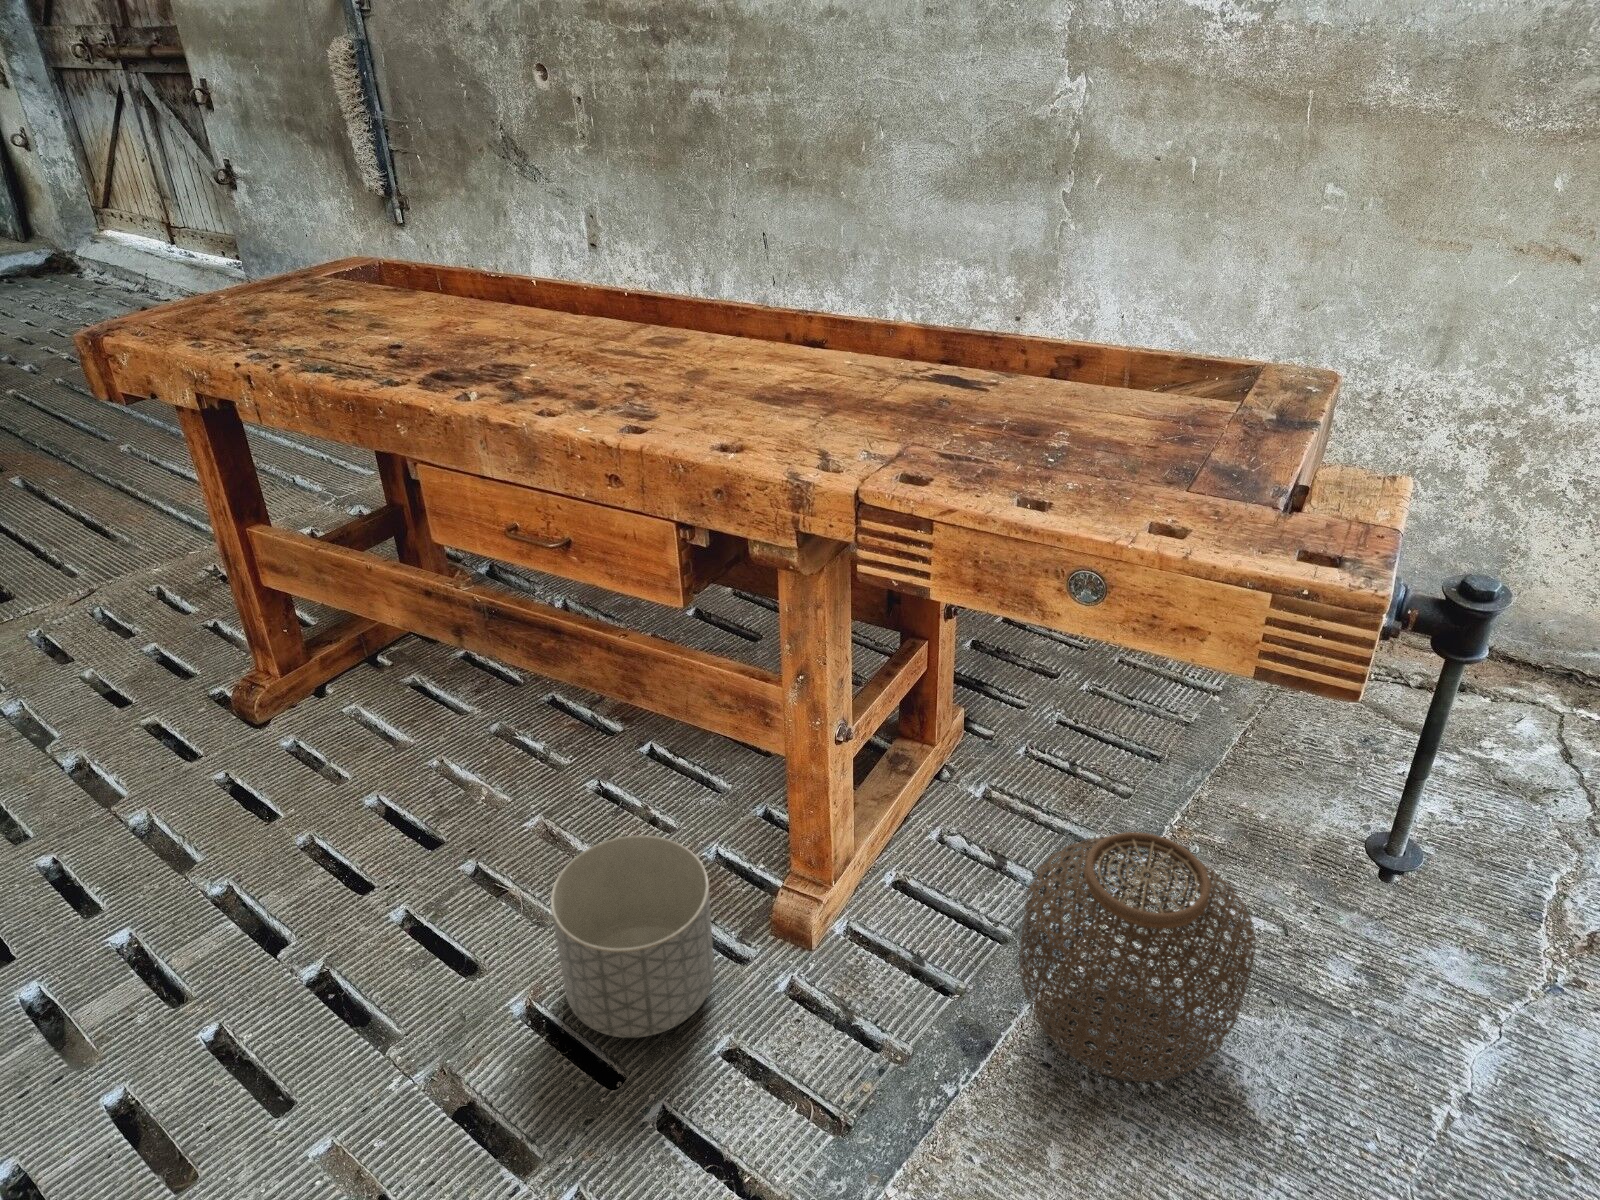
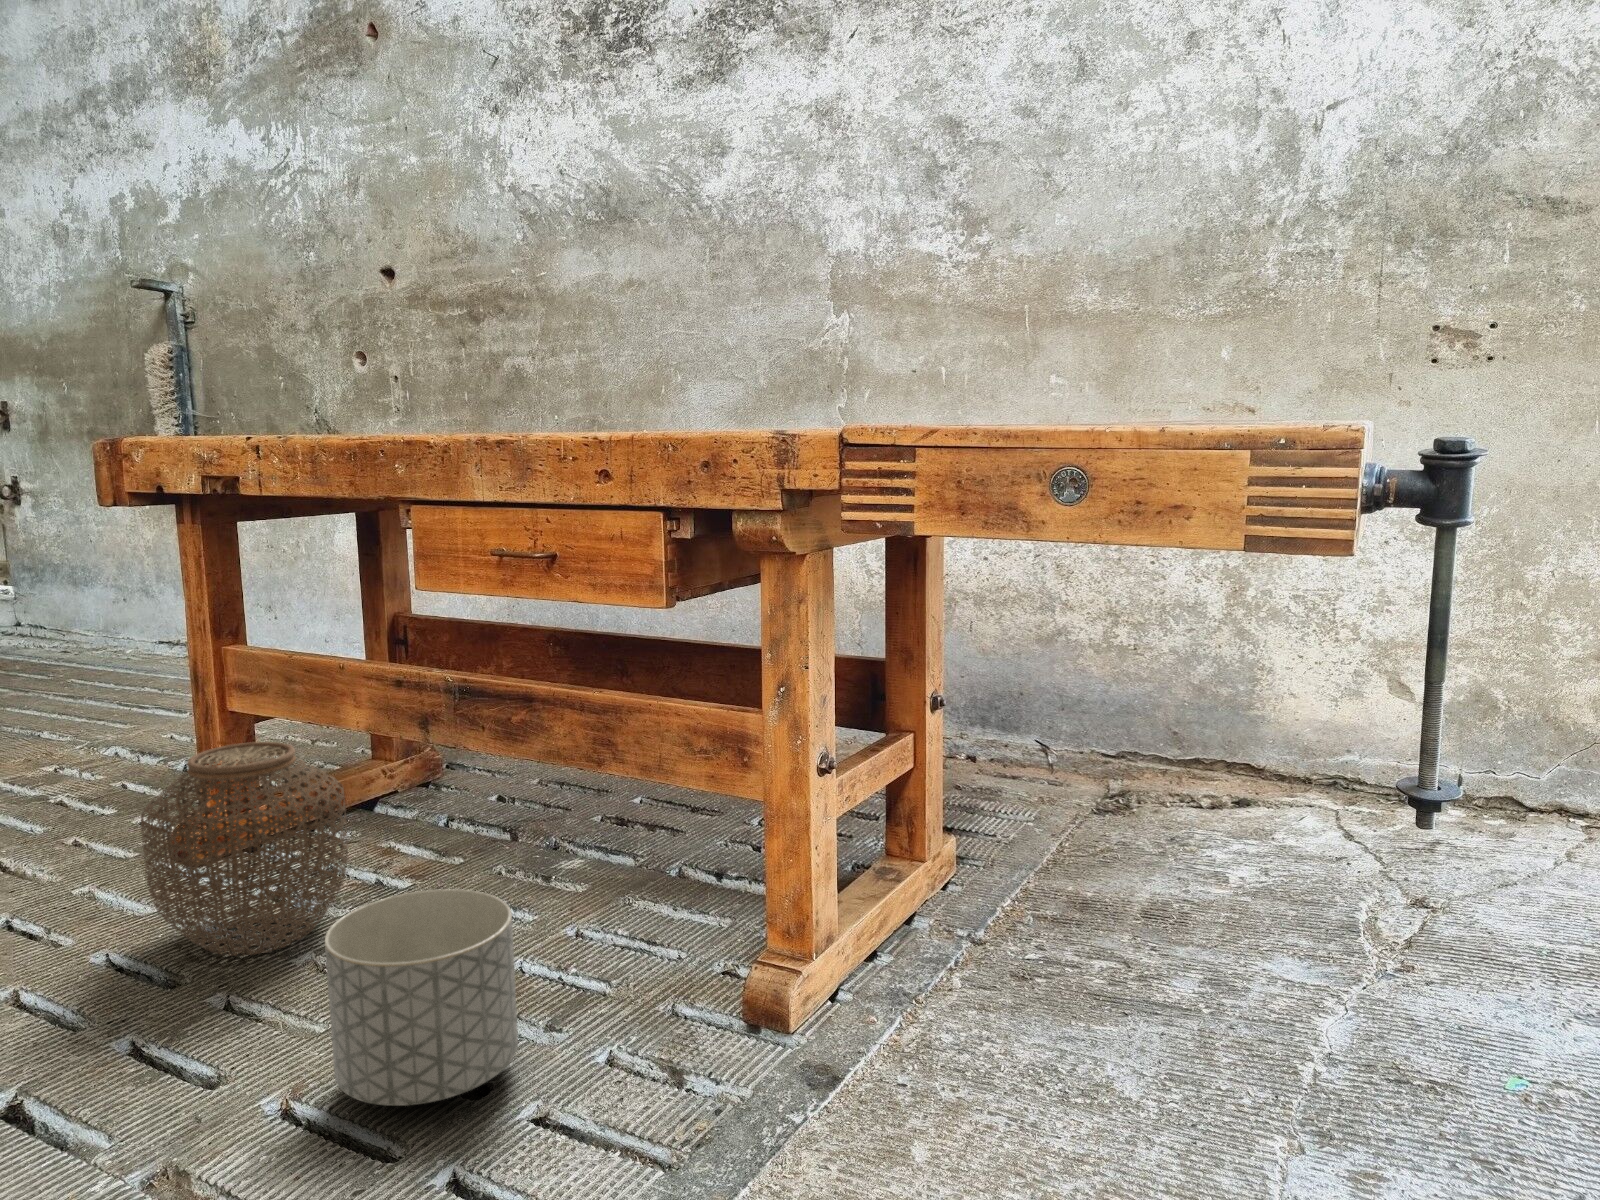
woven basket: present [1019,832,1256,1081] -> present [141,742,348,956]

